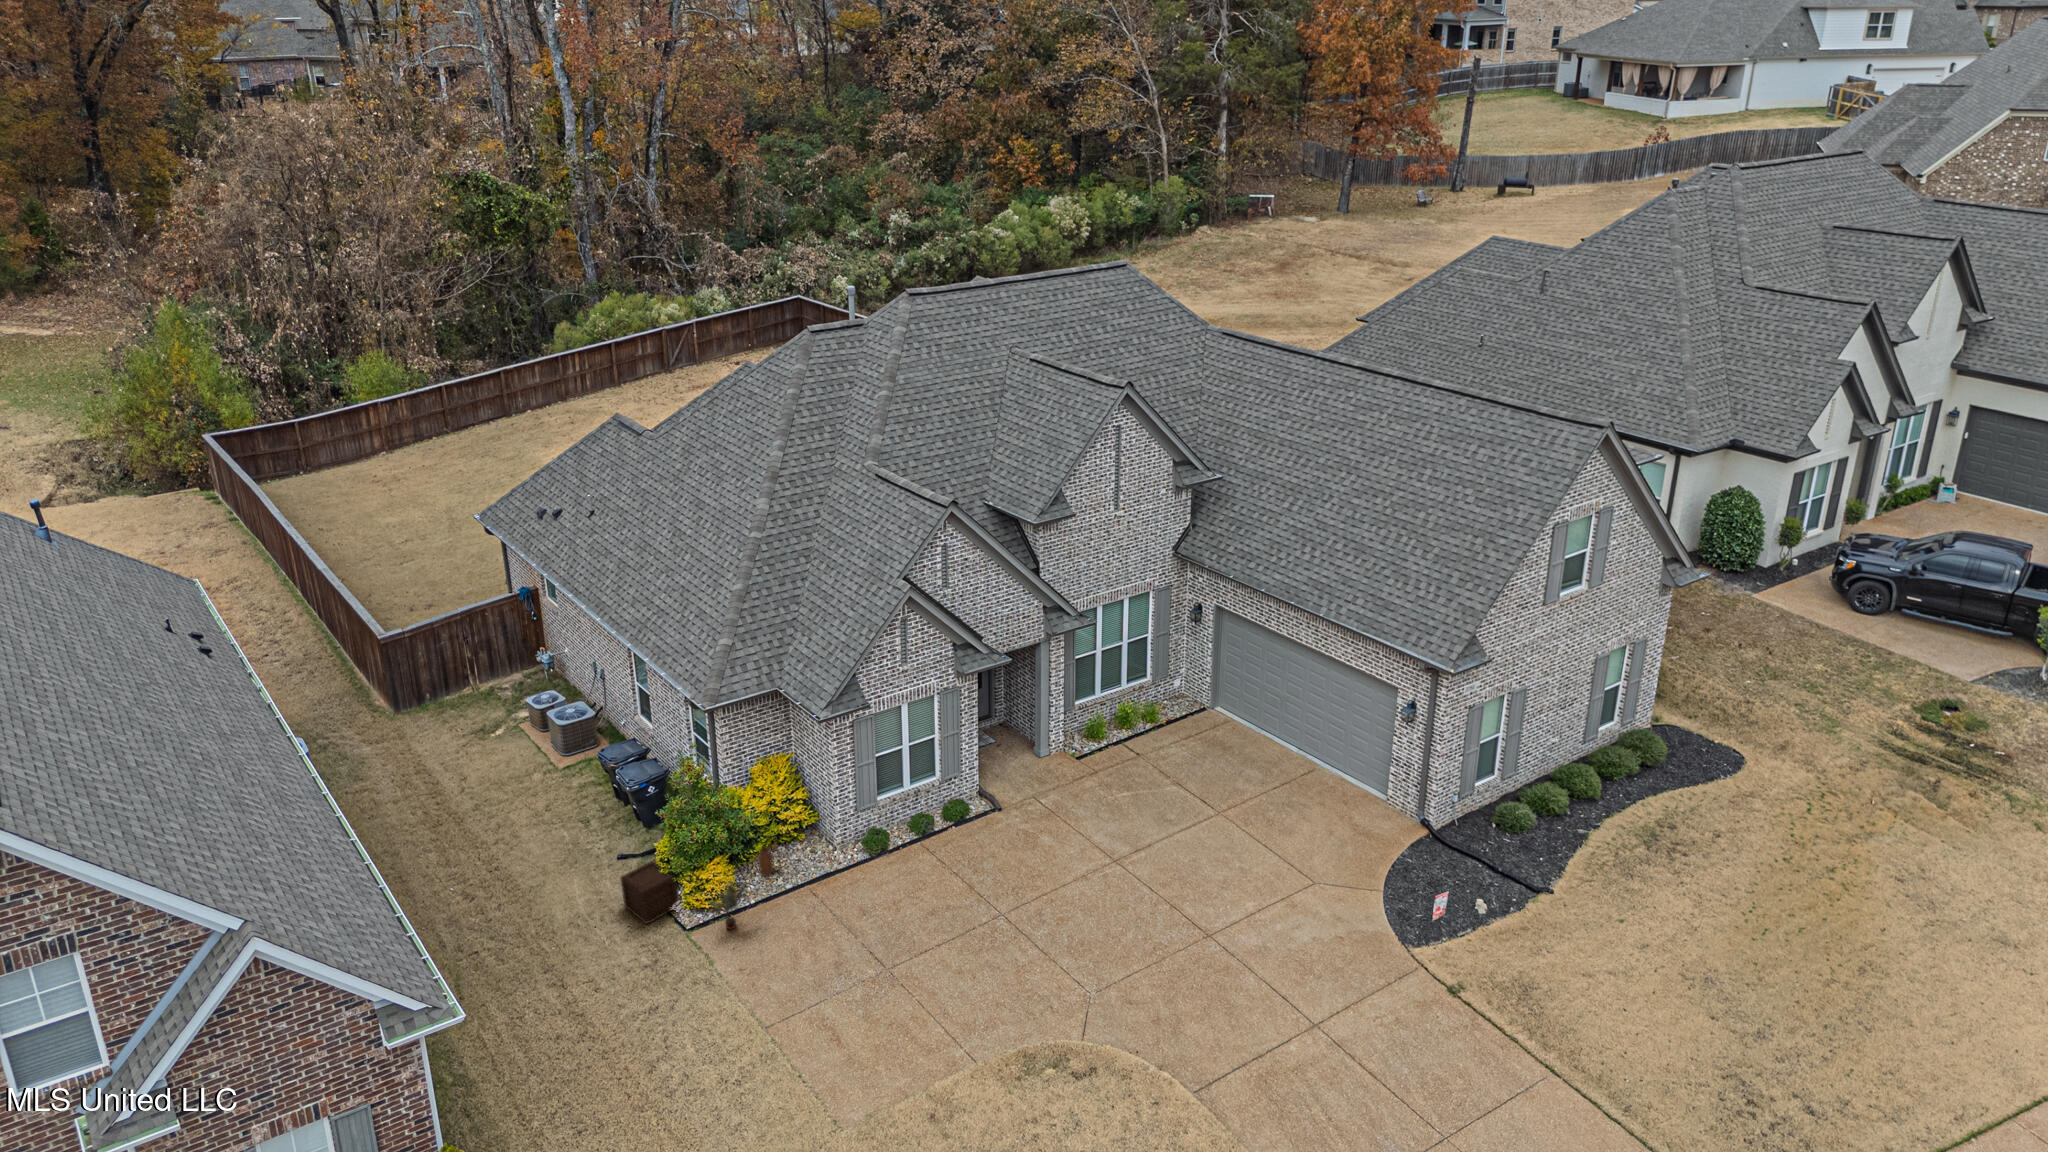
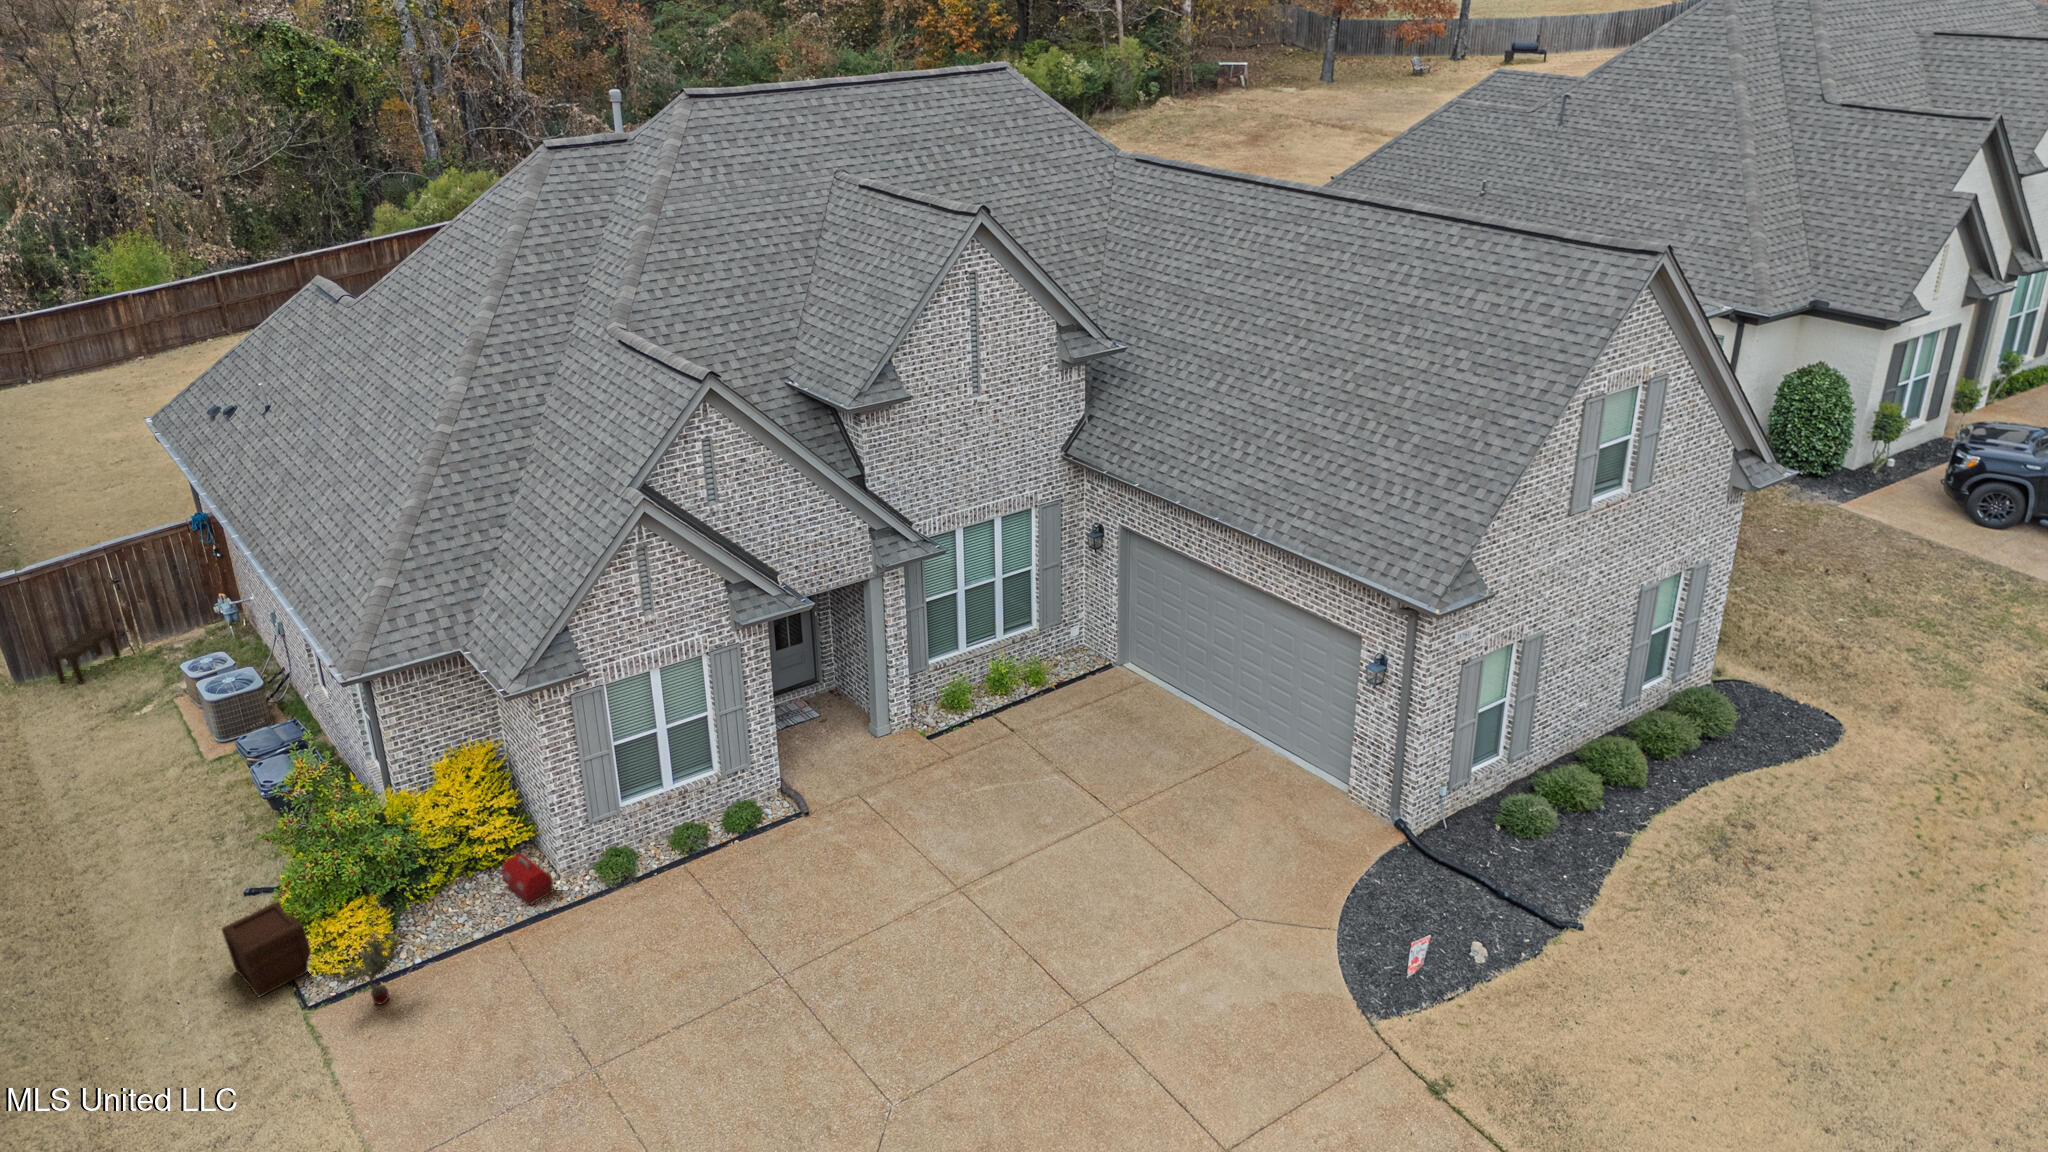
bench: none [425,671,468,712] -> present [50,628,120,684]
toolbox: none [795,832,832,869] -> present [501,853,554,905]
watering can: present [757,842,777,876] -> none [437,867,471,918]

